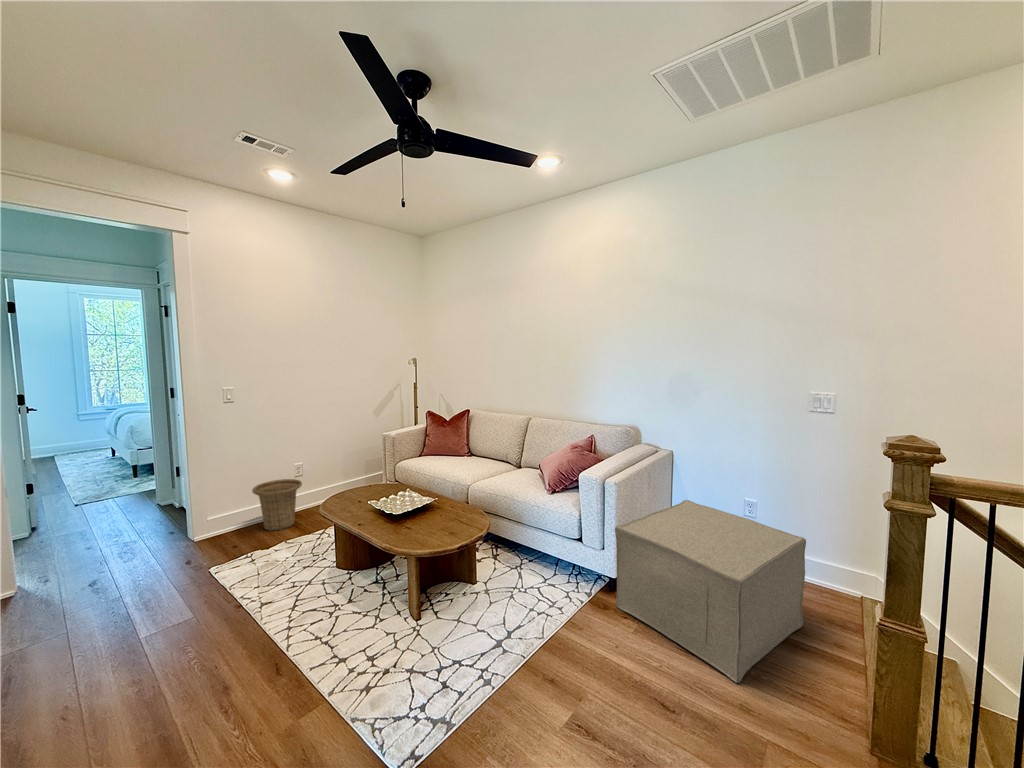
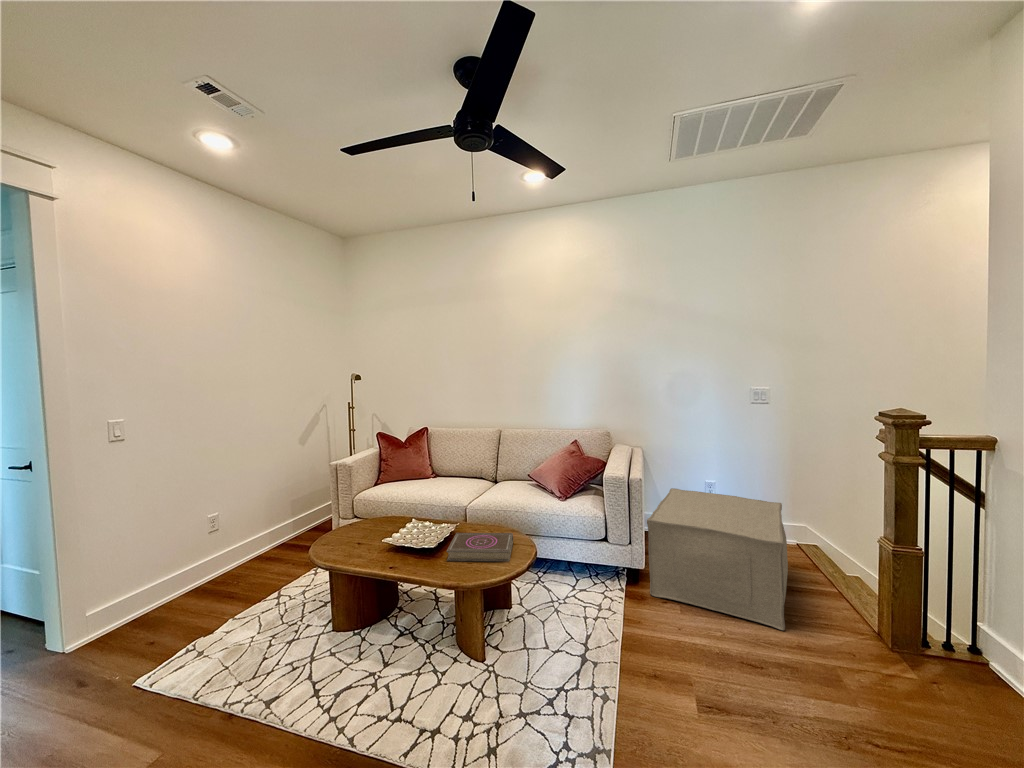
basket: present [252,479,302,531] -> none [161,536,234,611]
book: none [402,506,470,539] -> present [446,533,513,561]

